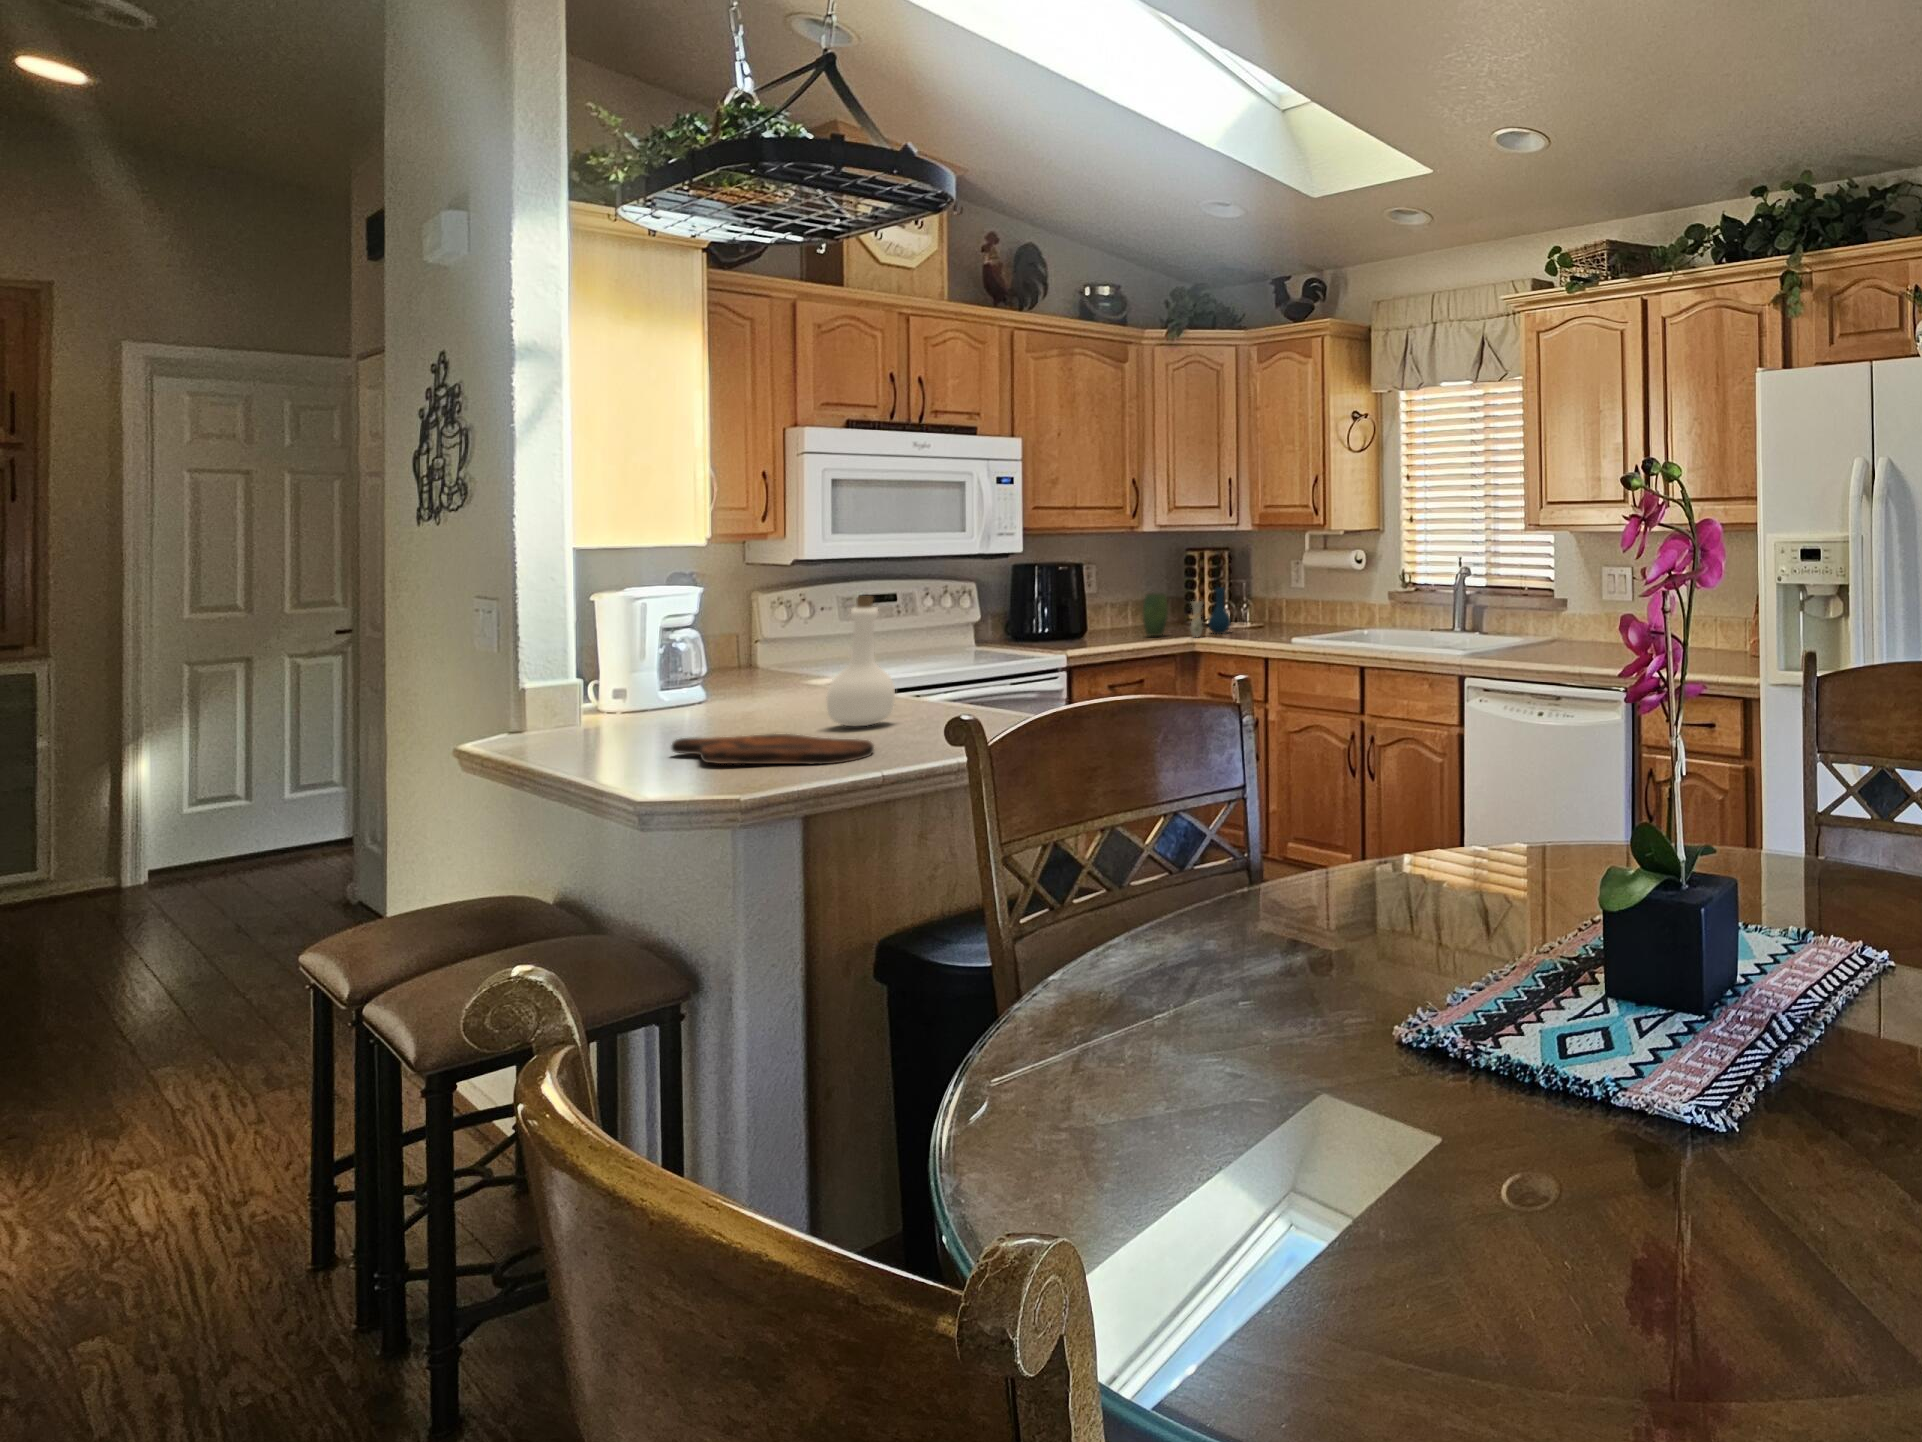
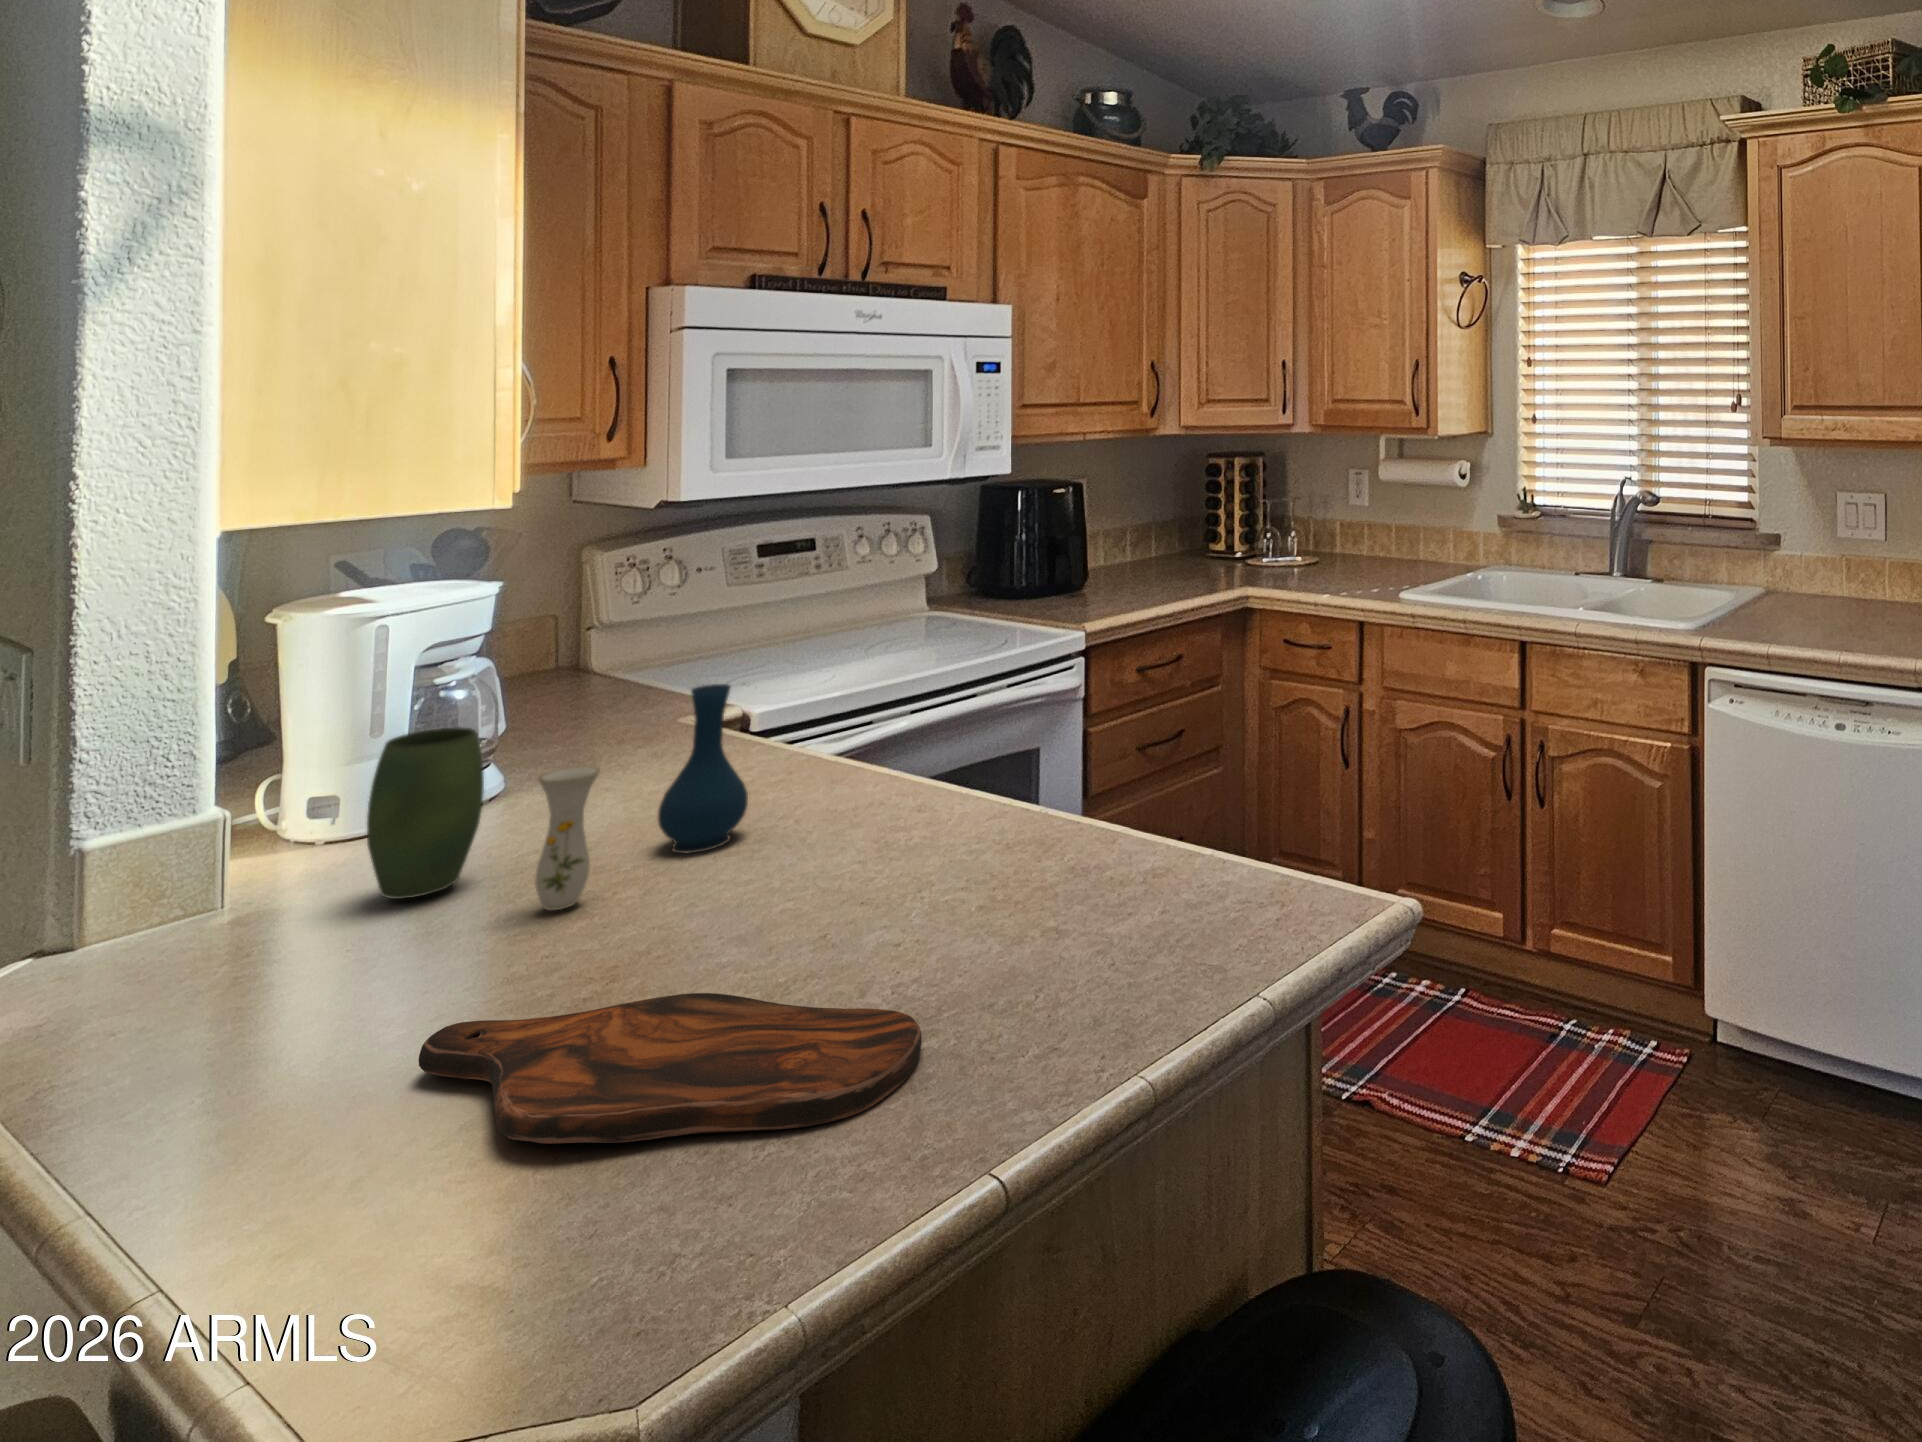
vase: present [1143,587,1231,637] -> present [367,684,748,910]
bottle: present [826,597,895,726] -> none [772,632,910,905]

